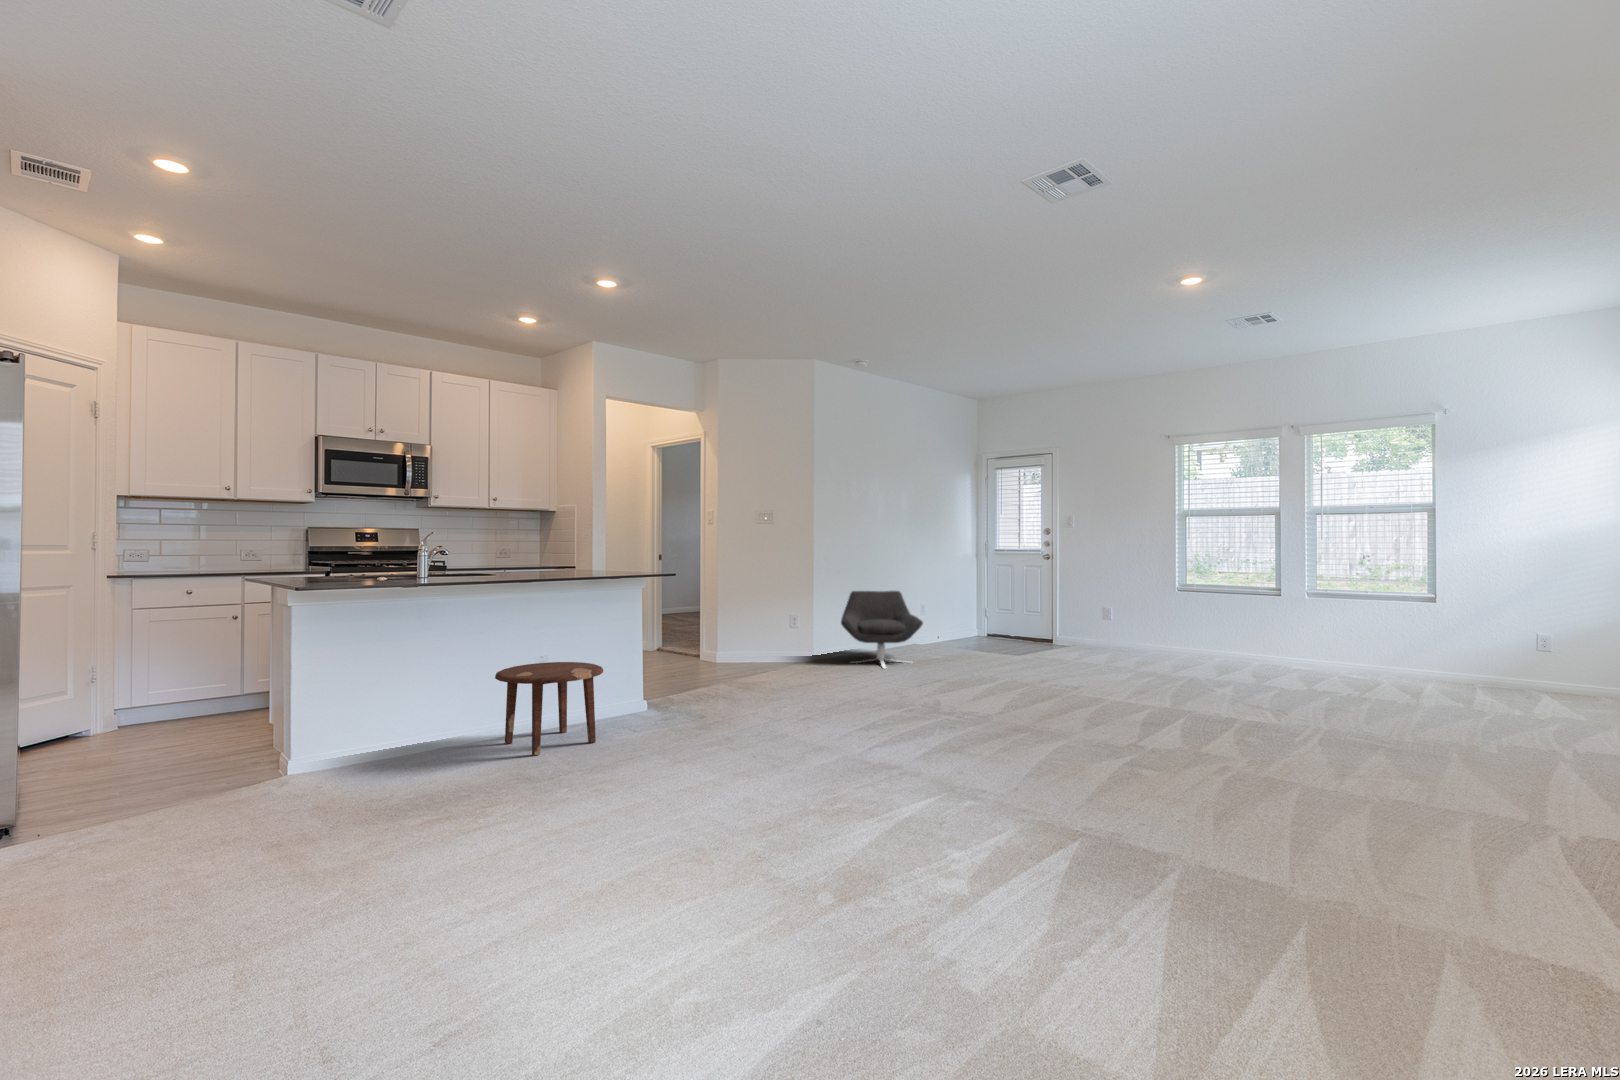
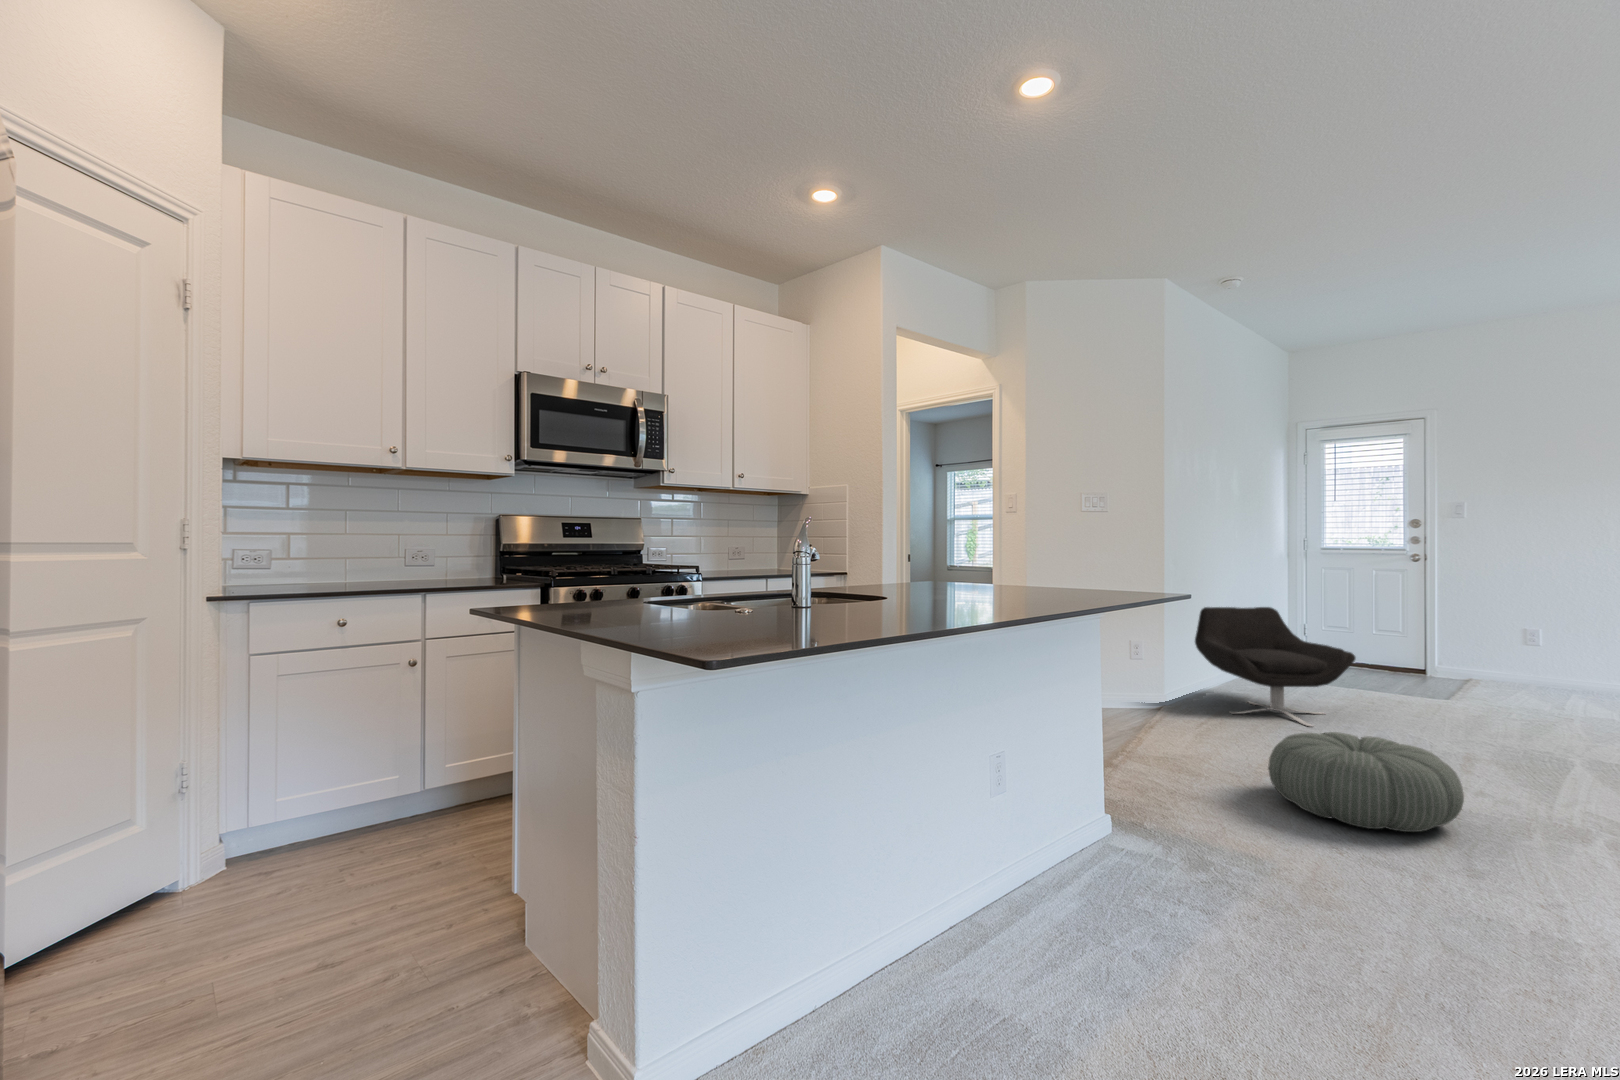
pouf: none [767,660,856,708] -> present [1268,732,1464,832]
side table: present [495,662,603,755] -> none [969,765,1193,1002]

